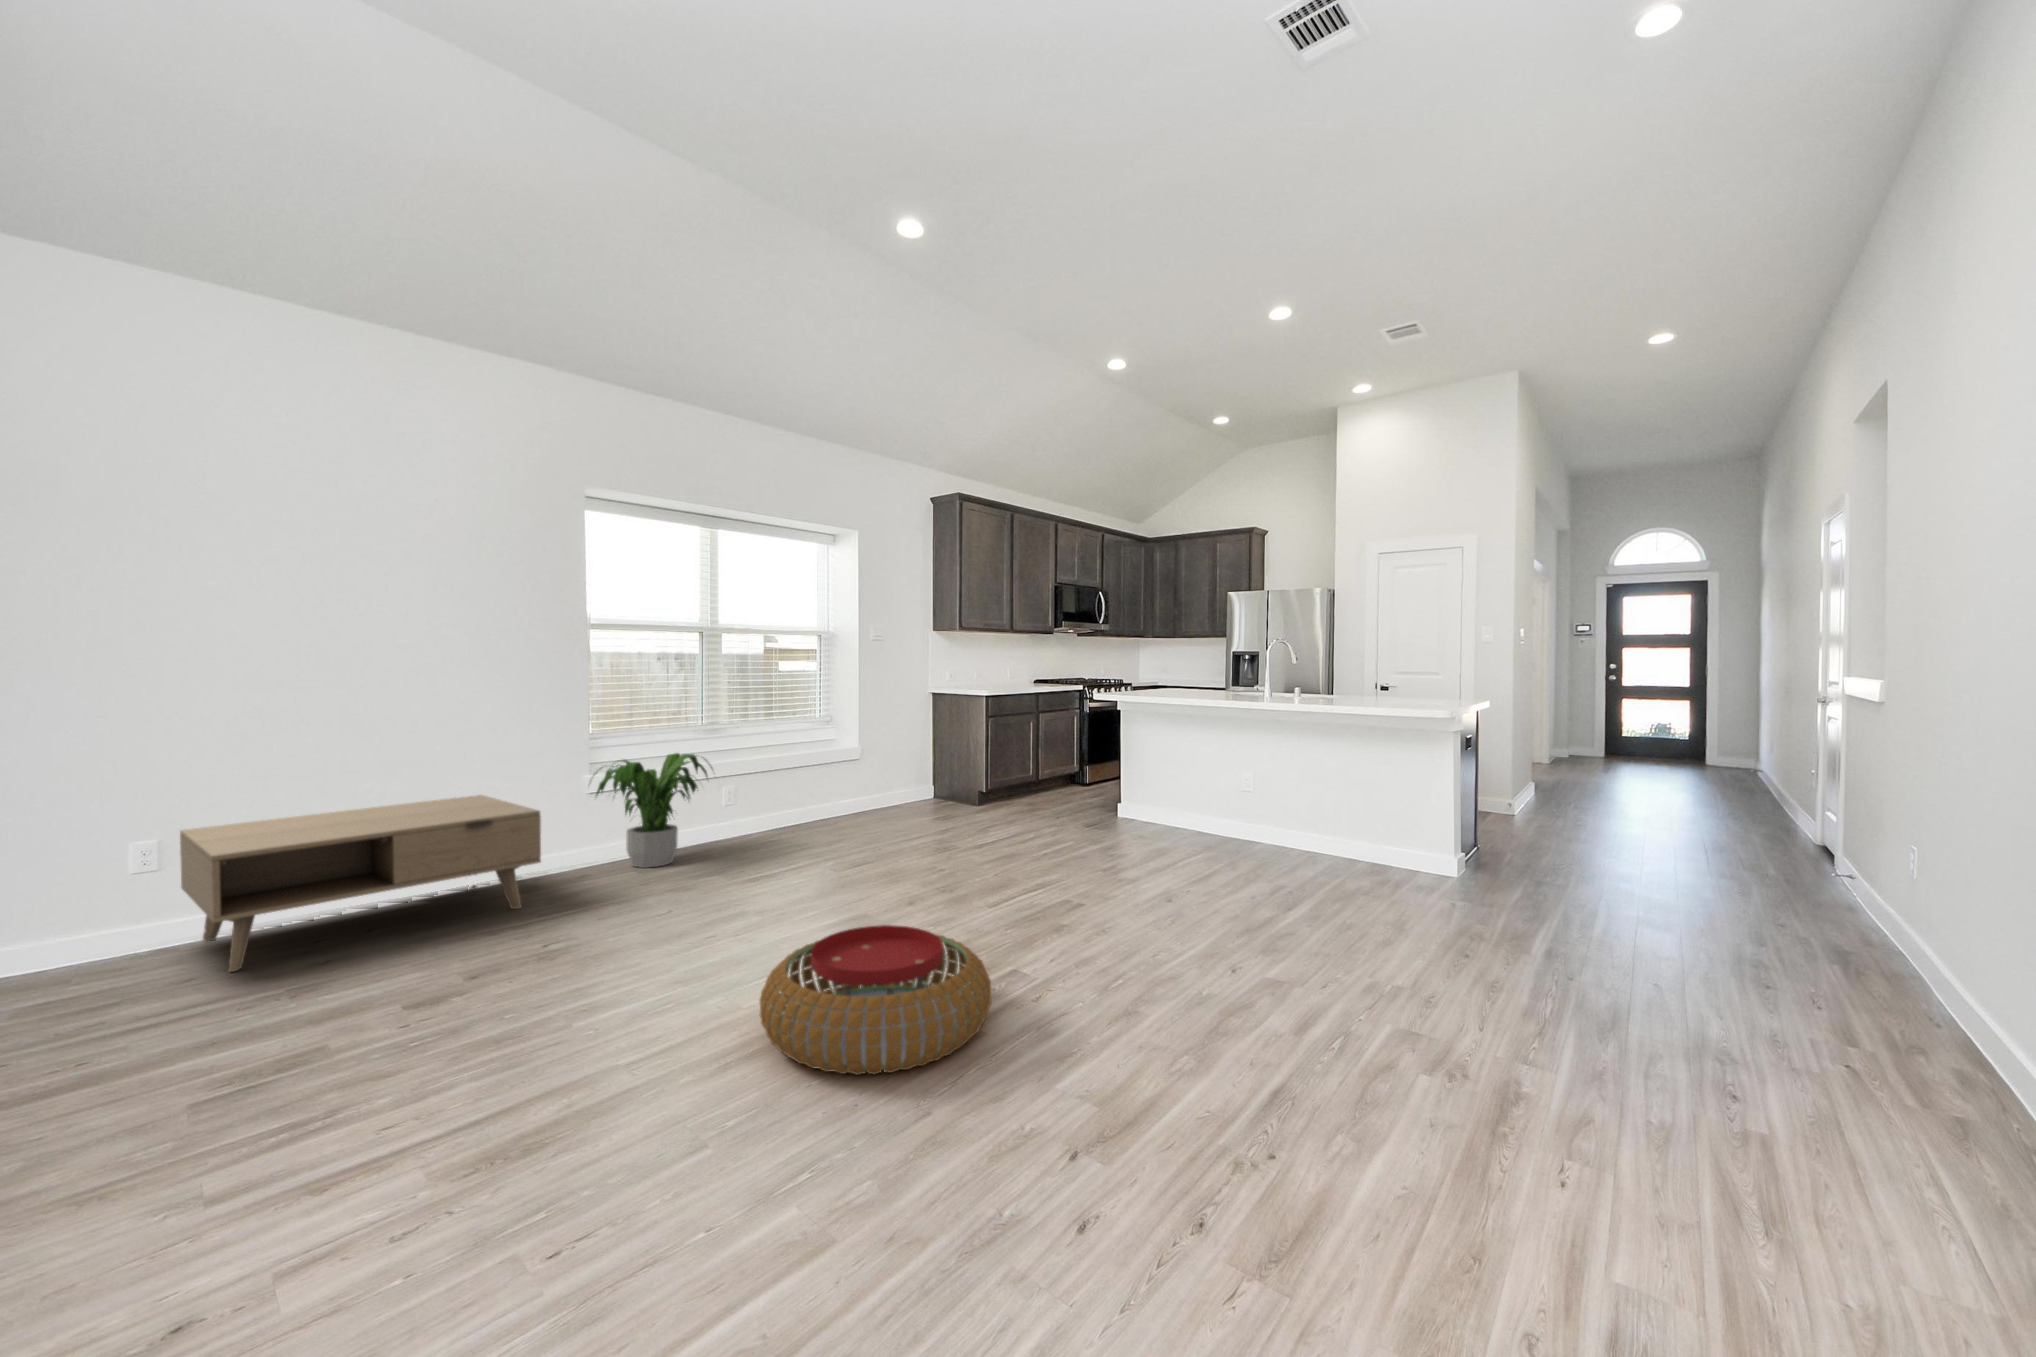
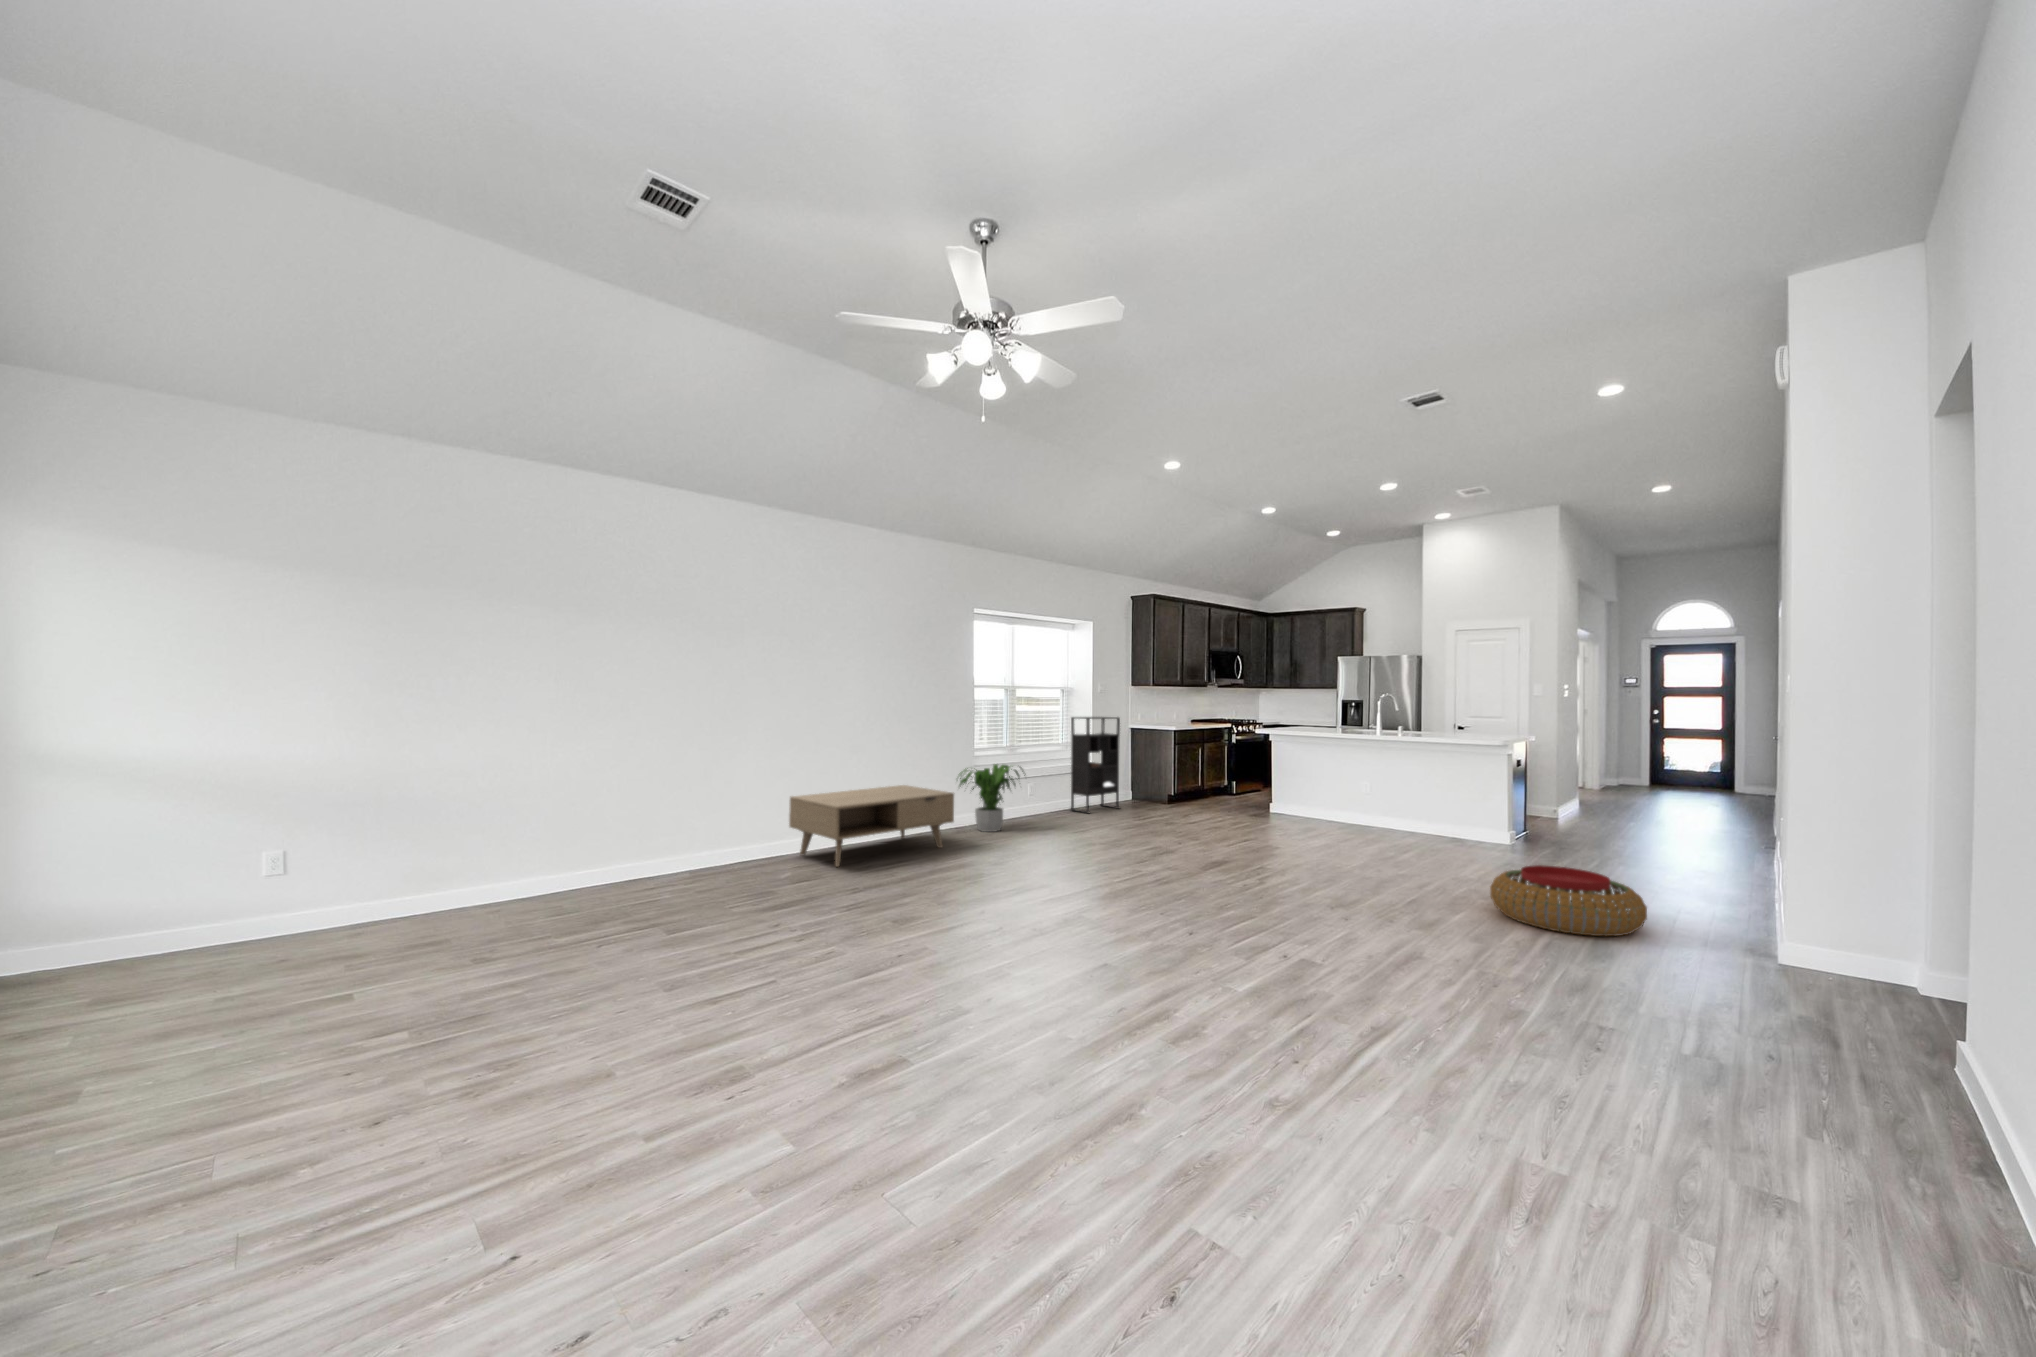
bookshelf: none [823,676,904,824] -> present [1071,717,1120,814]
pouf: present [760,925,991,1075] -> present [1490,865,1647,936]

